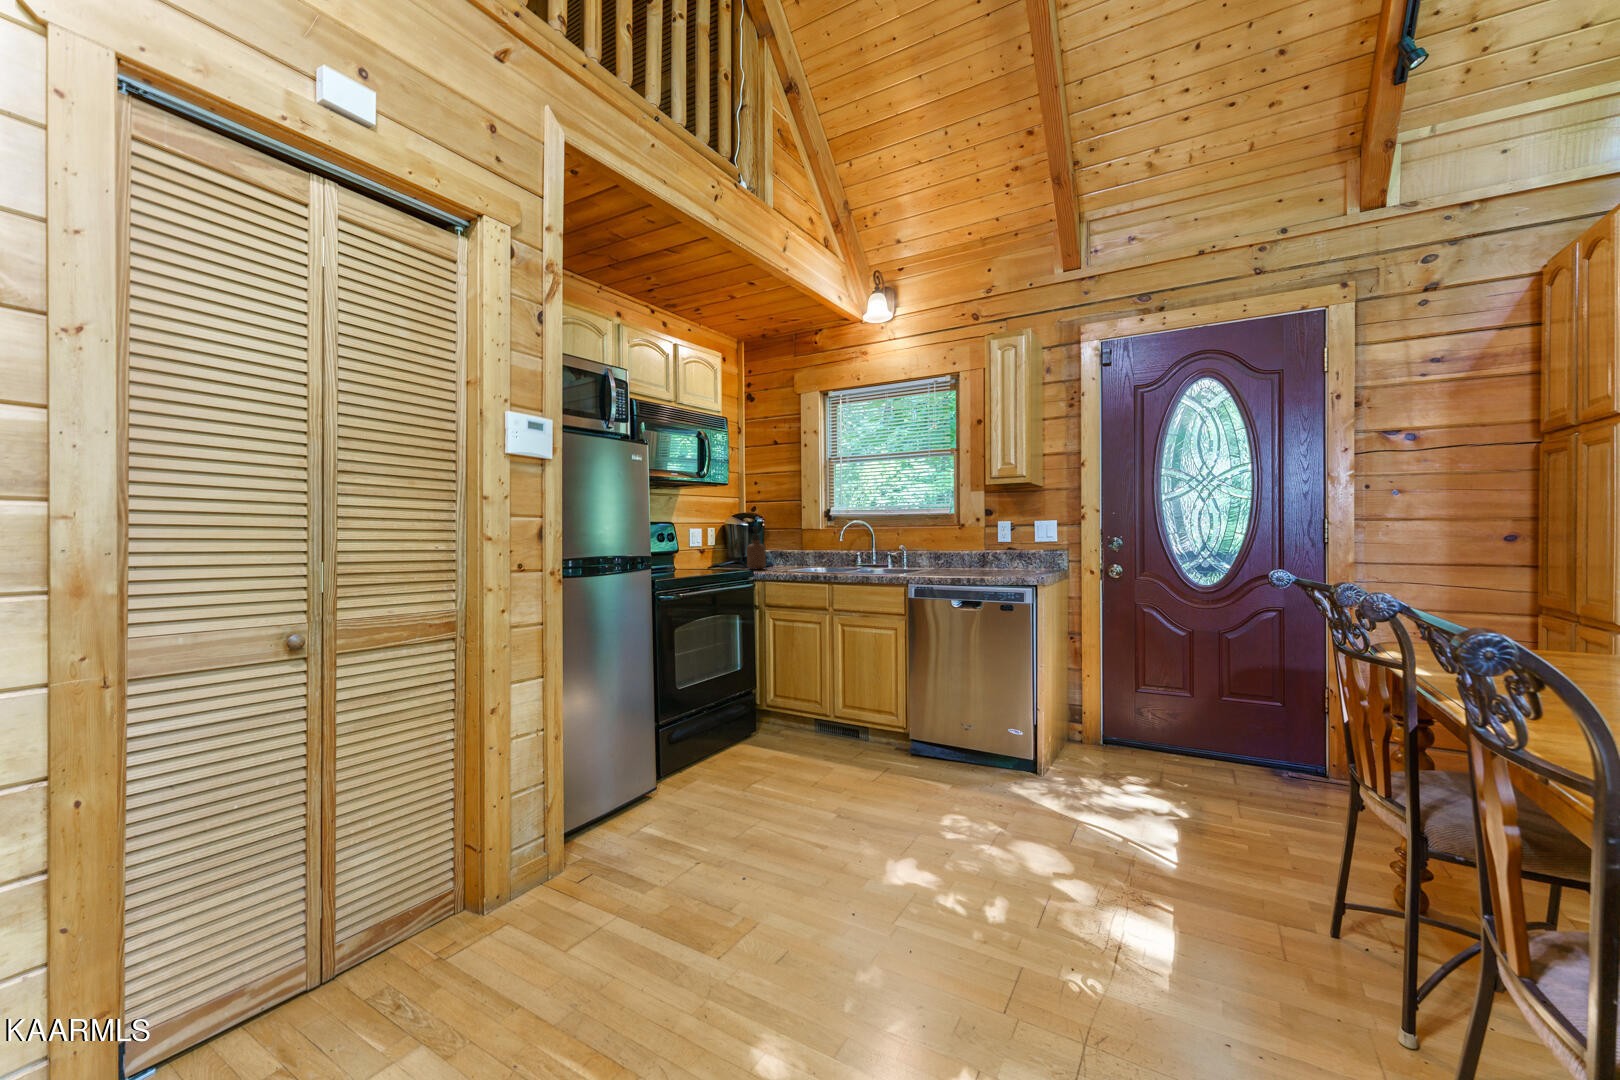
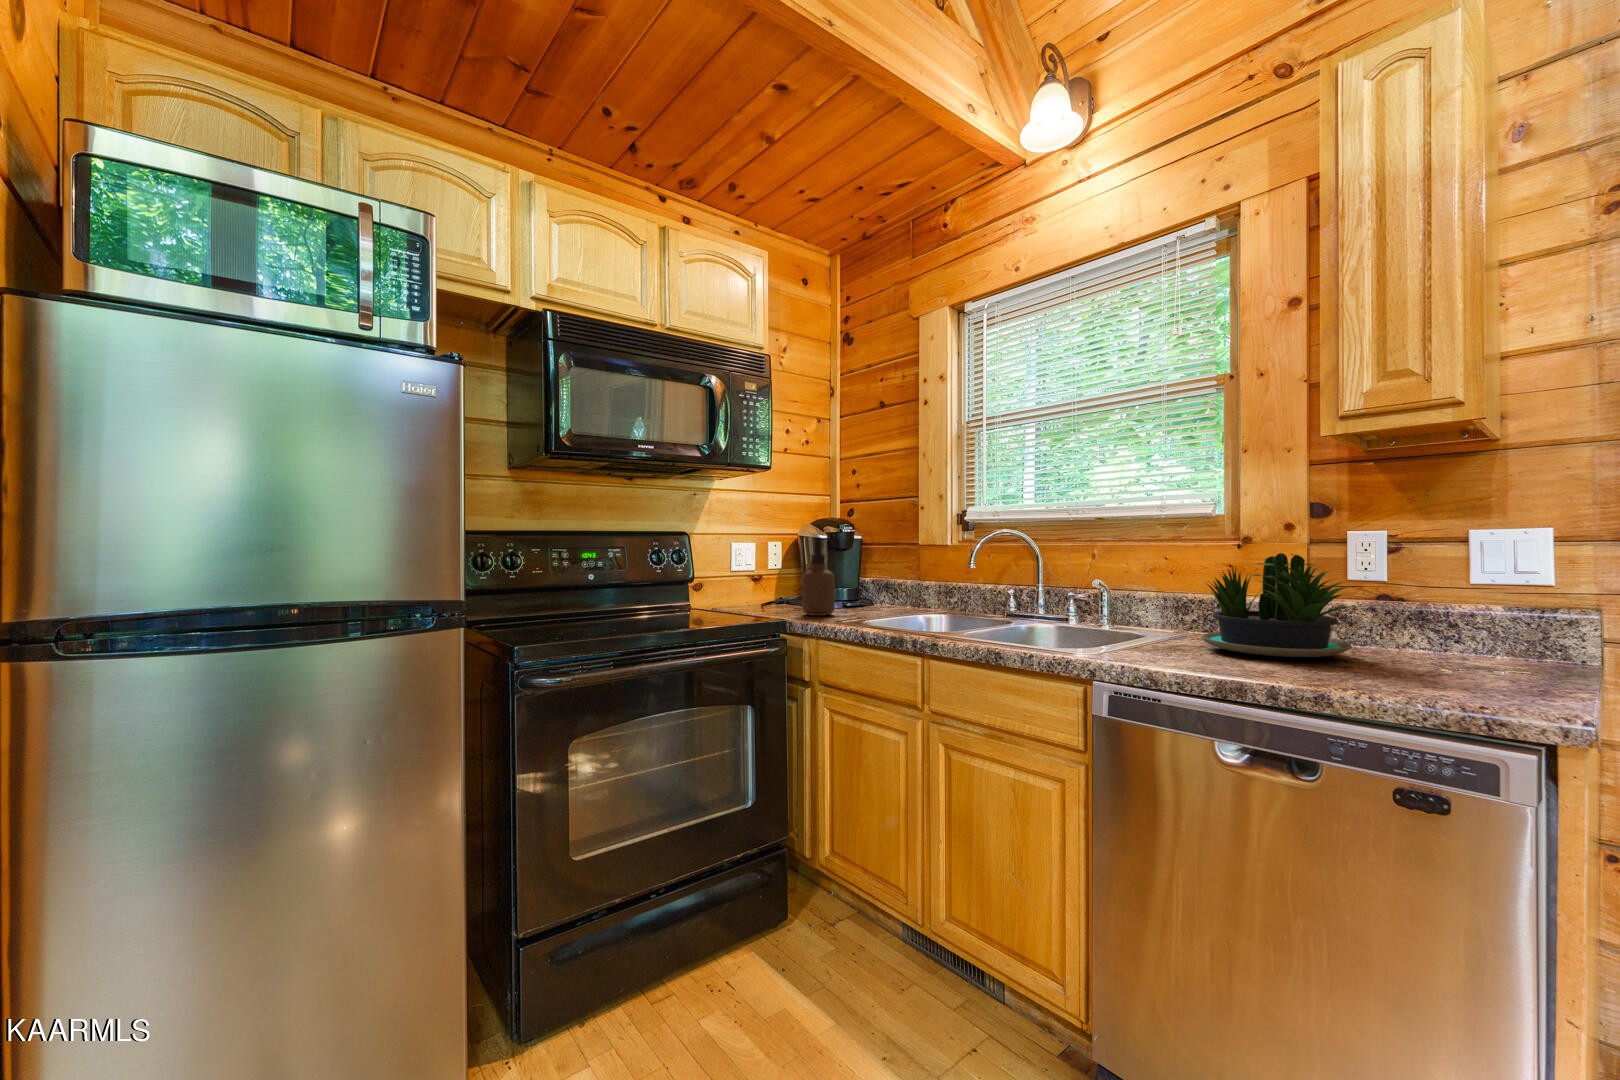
potted plant: none [946,531,1004,572] -> present [1202,553,1364,657]

